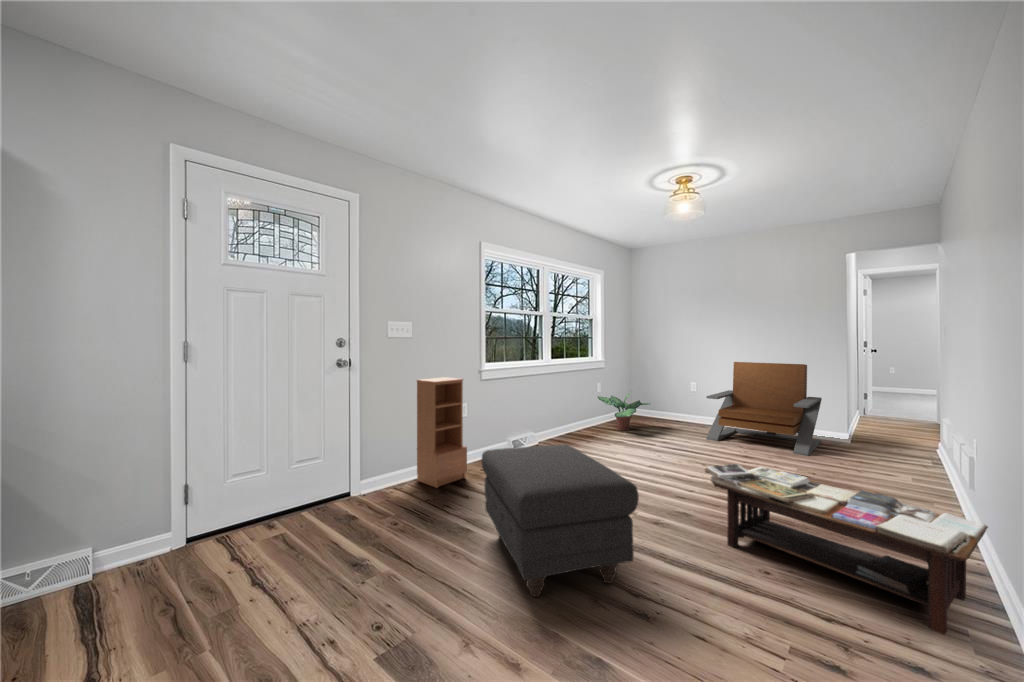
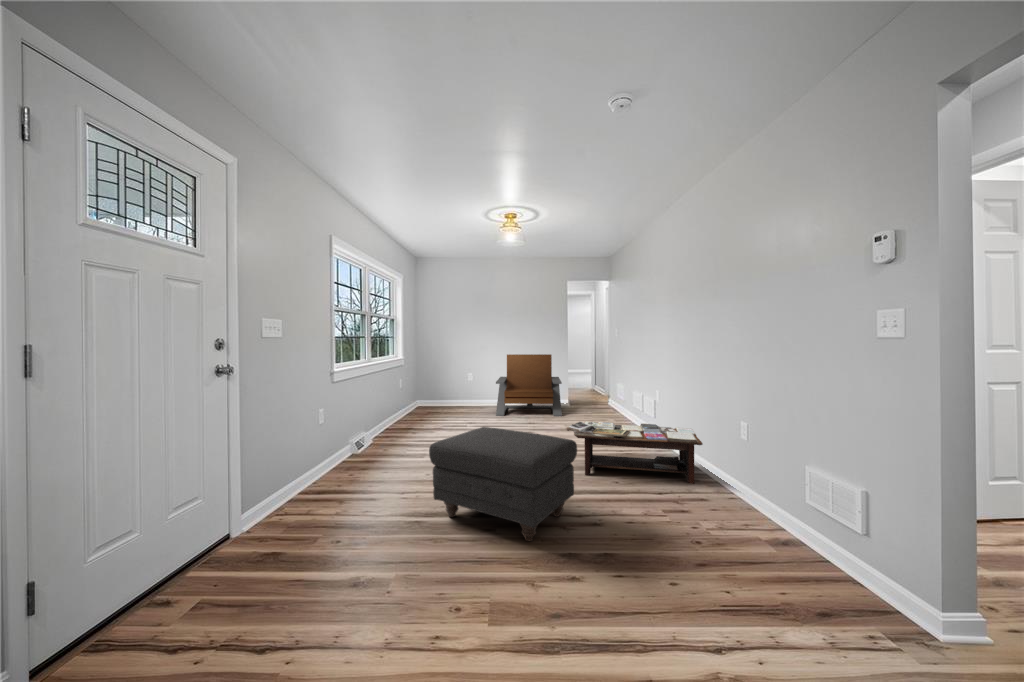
bookcase: present [417,377,467,488] -> none [290,381,348,502]
potted plant: present [598,392,651,431] -> none [402,383,449,419]

